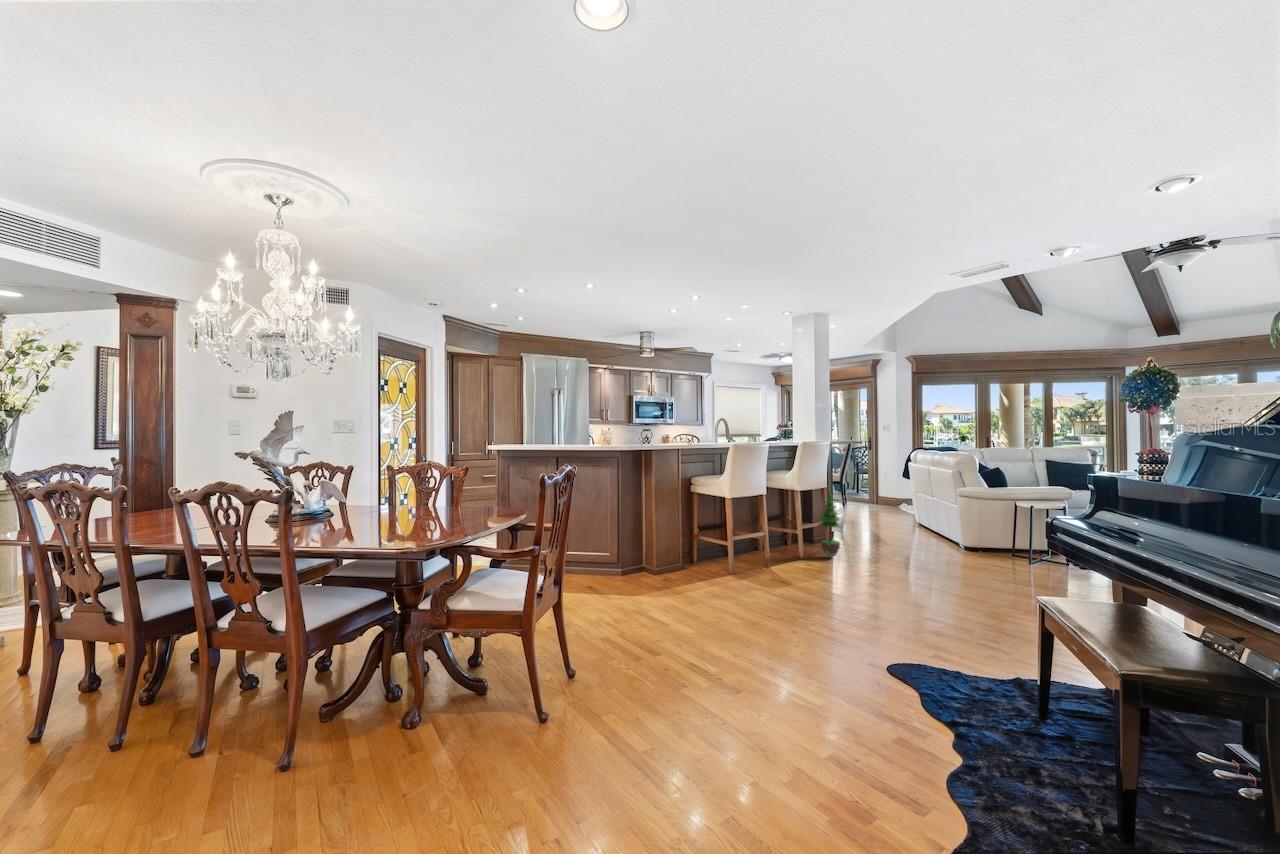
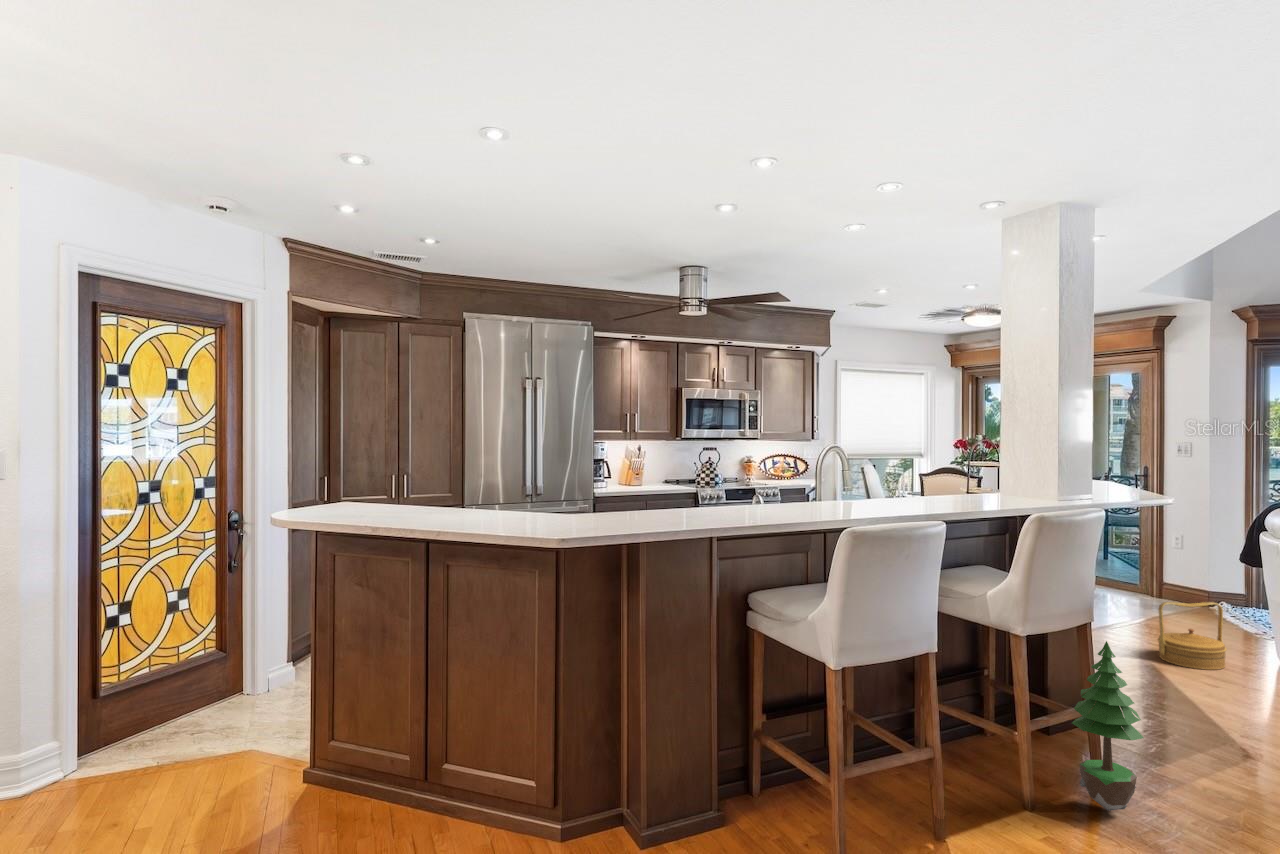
basket: none [865,495,893,524] -> present [1158,602,1227,670]

